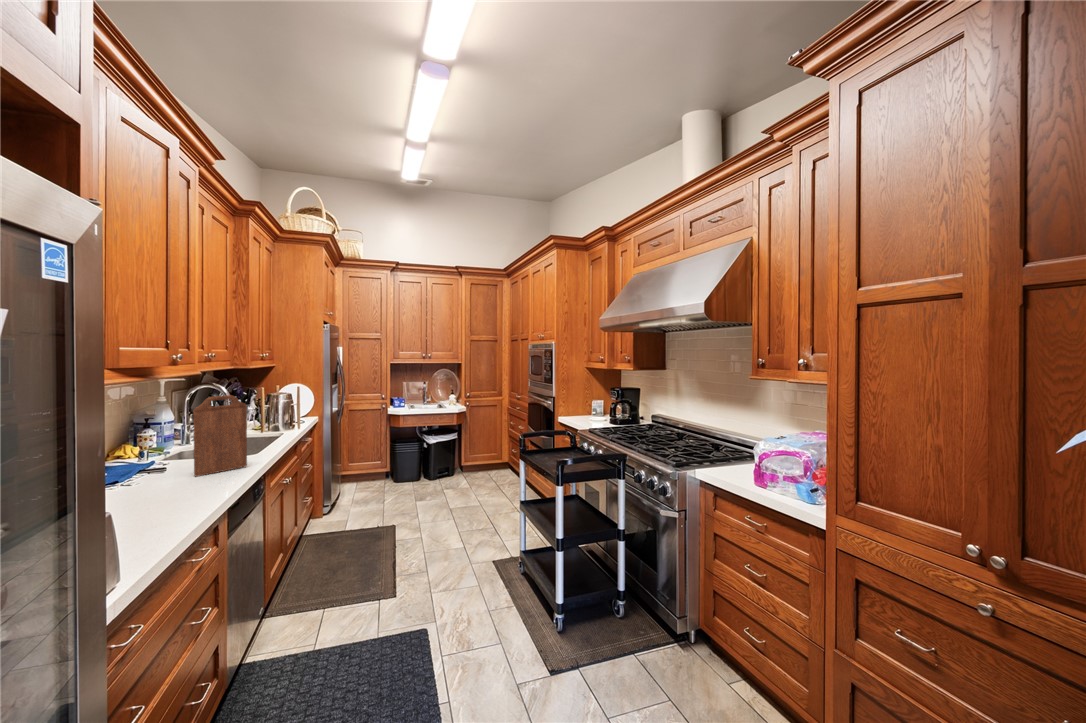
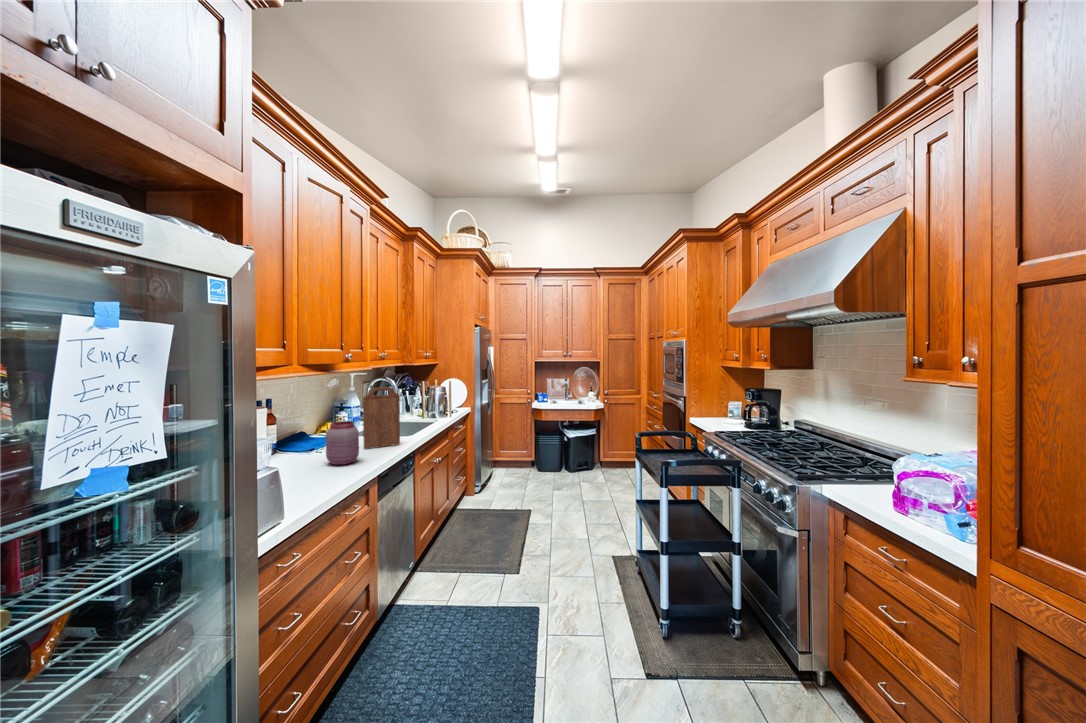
jar: none [144,441,197,501] -> present [326,421,359,465]

